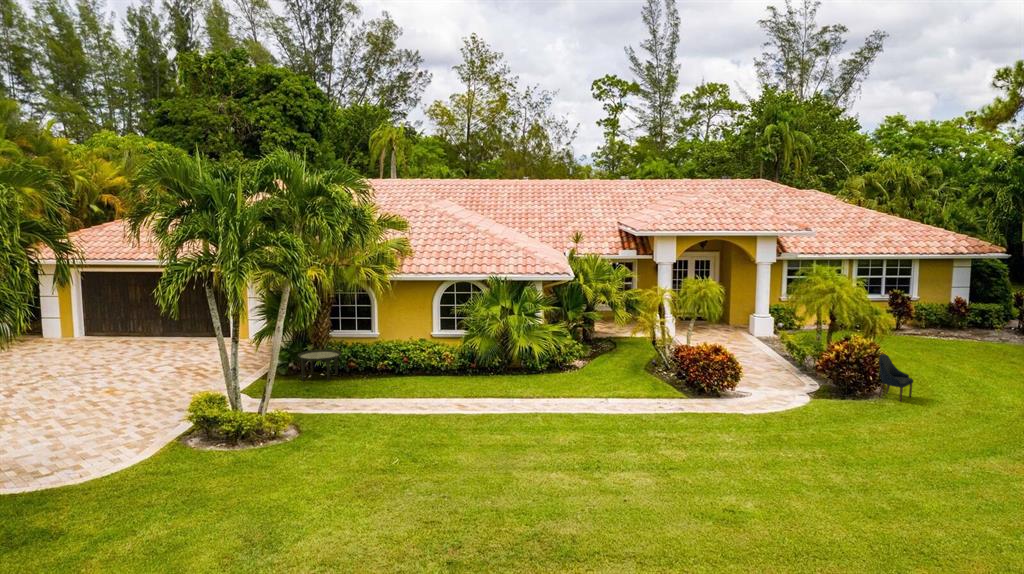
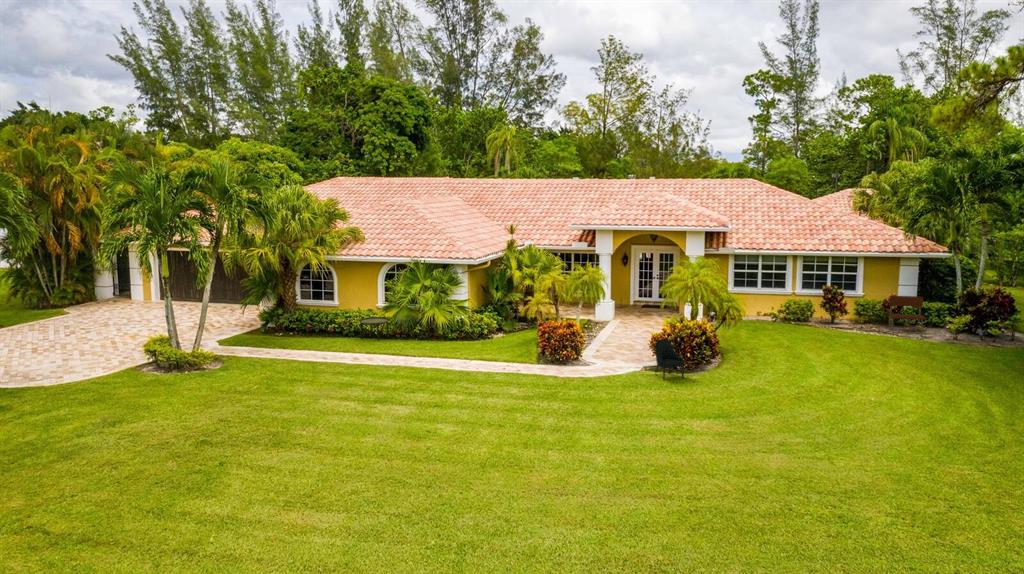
bench: none [954,297,995,333] -> present [889,296,926,332]
round table: present [298,349,341,381] -> present [359,317,390,340]

